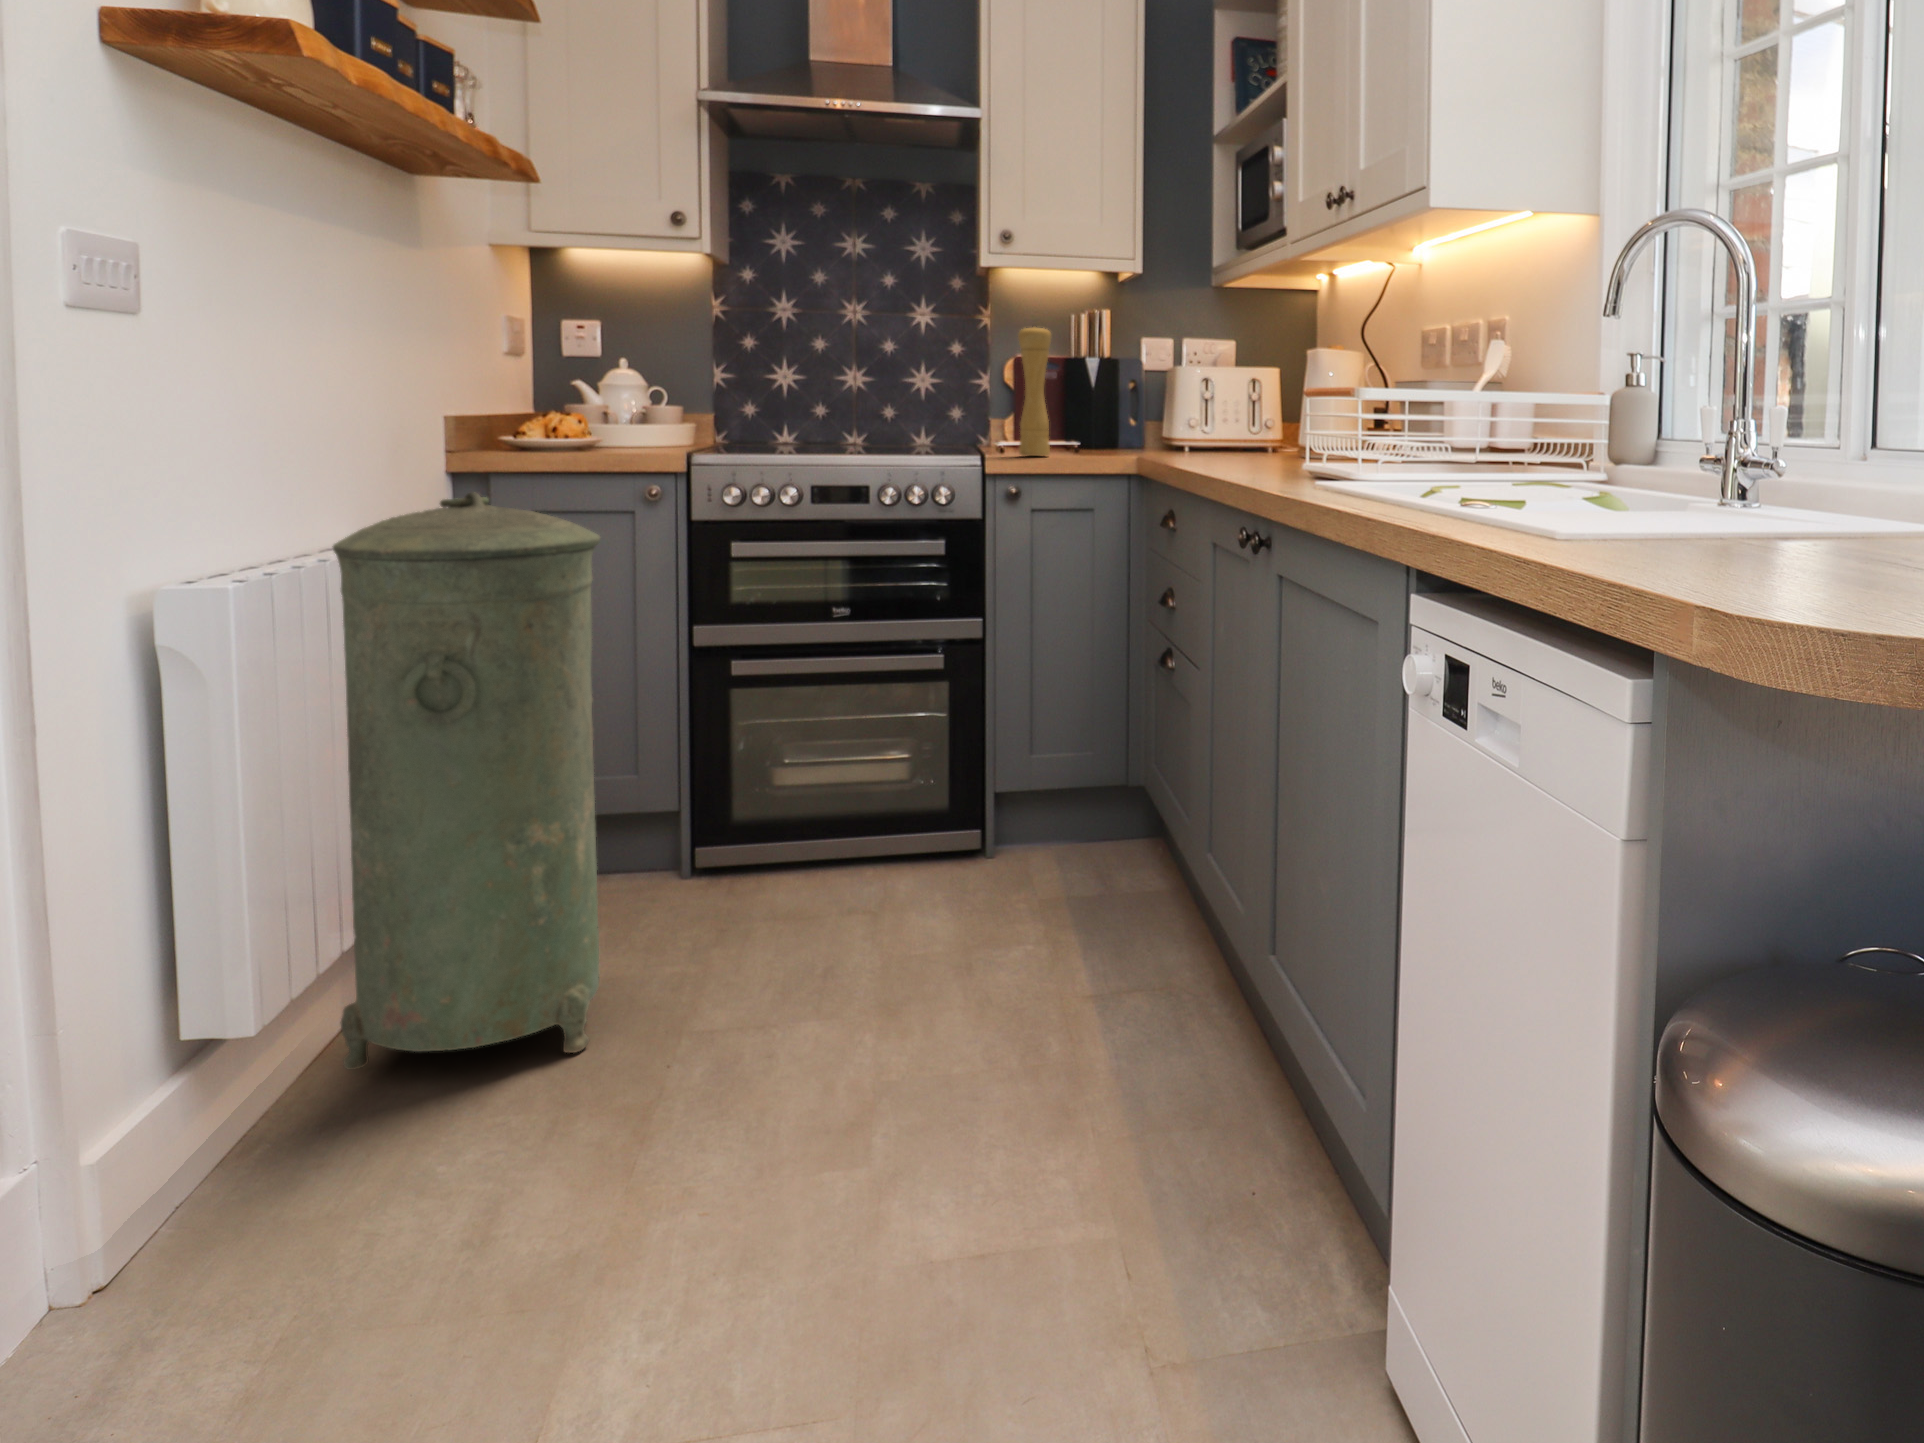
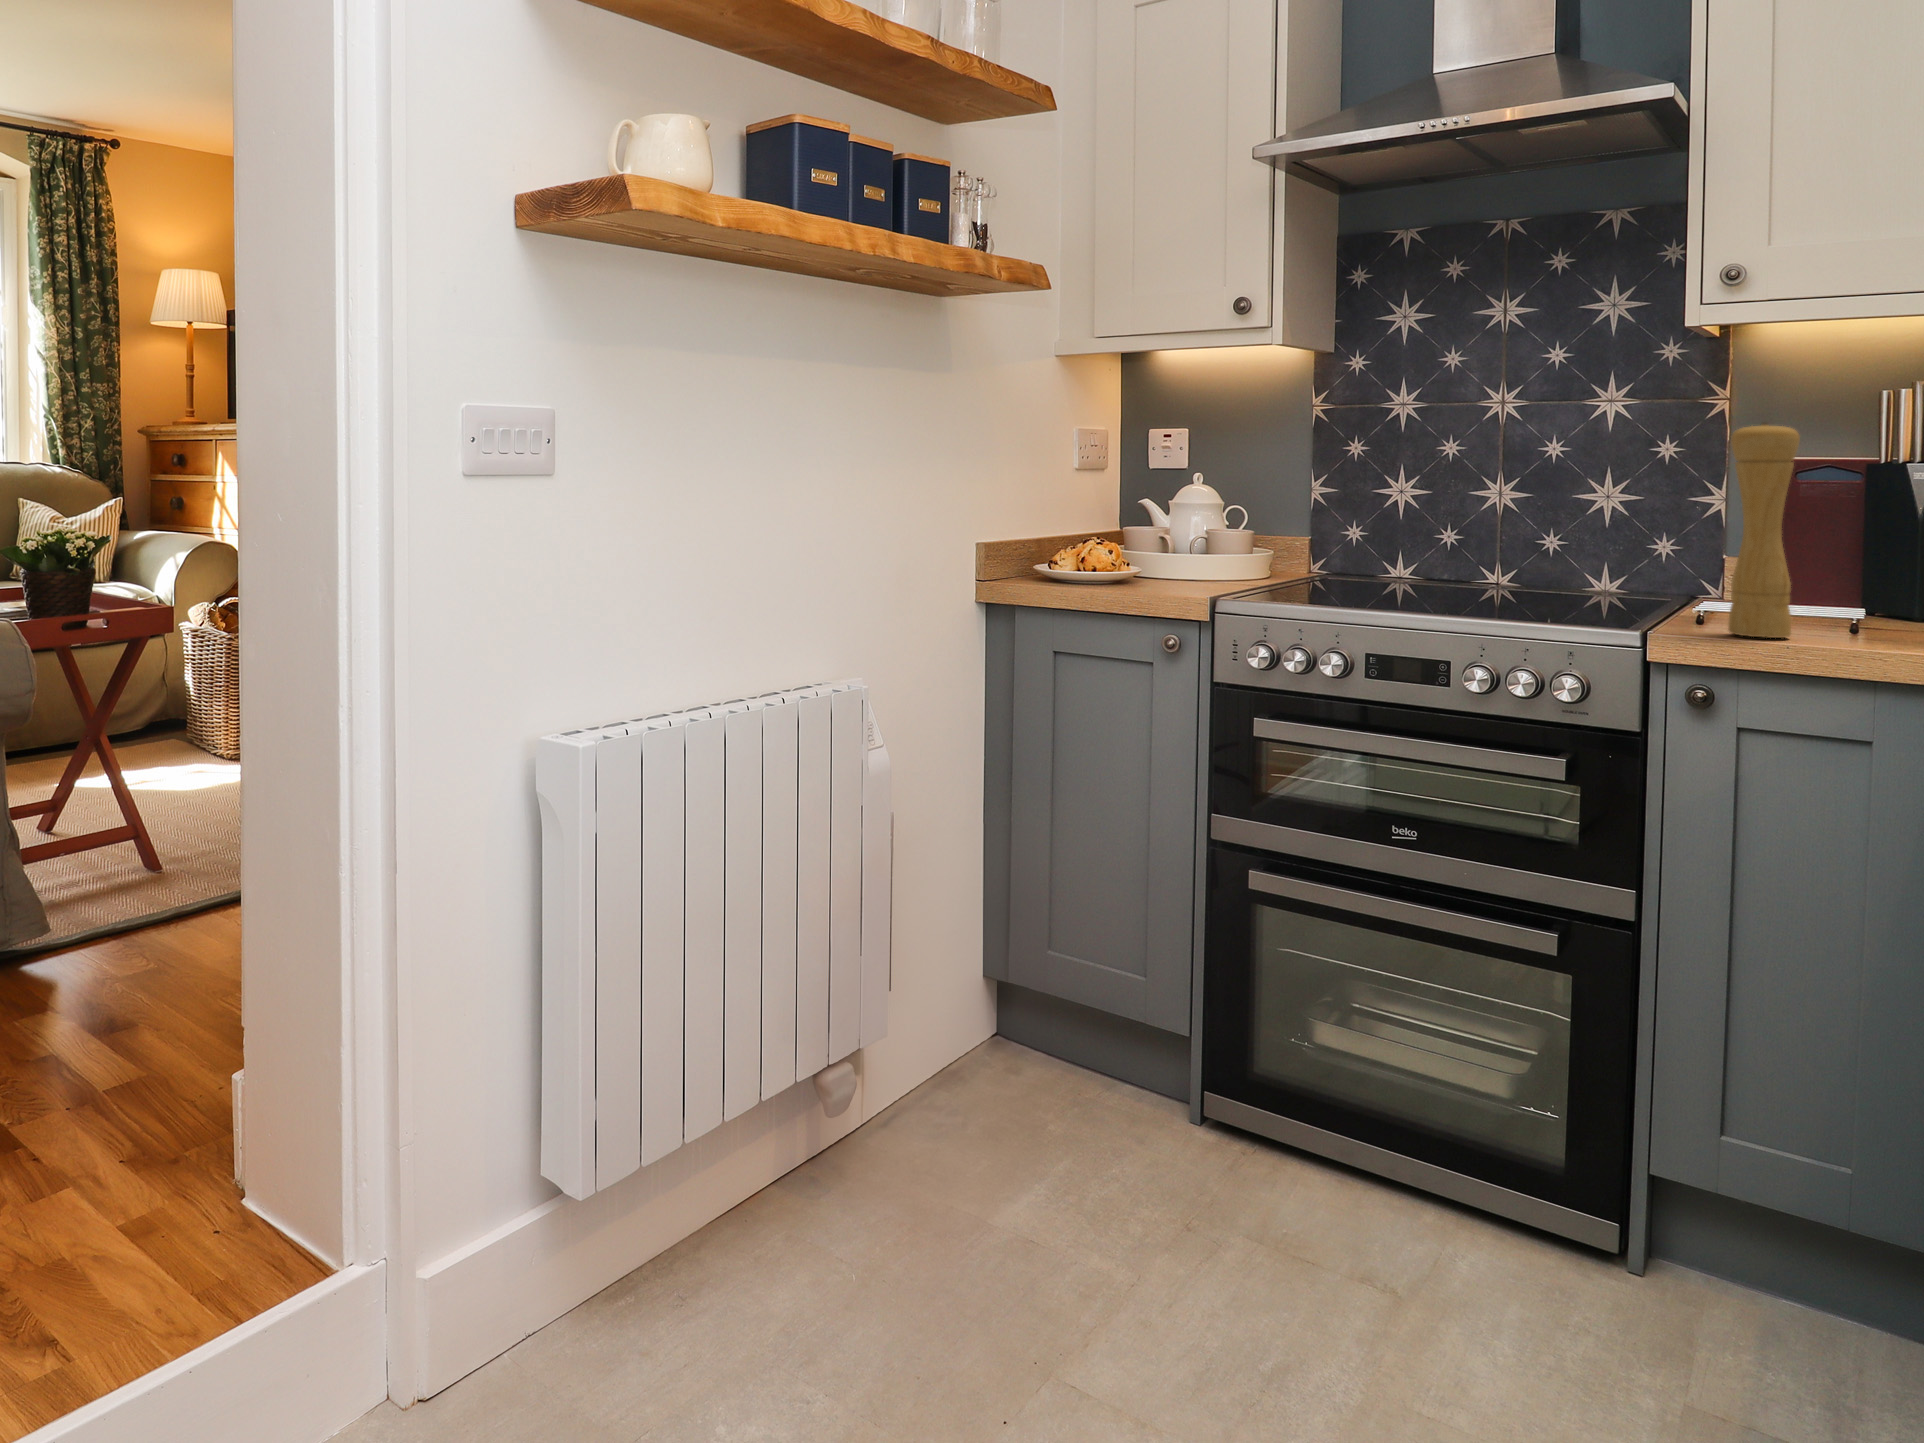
trash can: present [332,493,601,1070] -> none [732,652,1003,1344]

